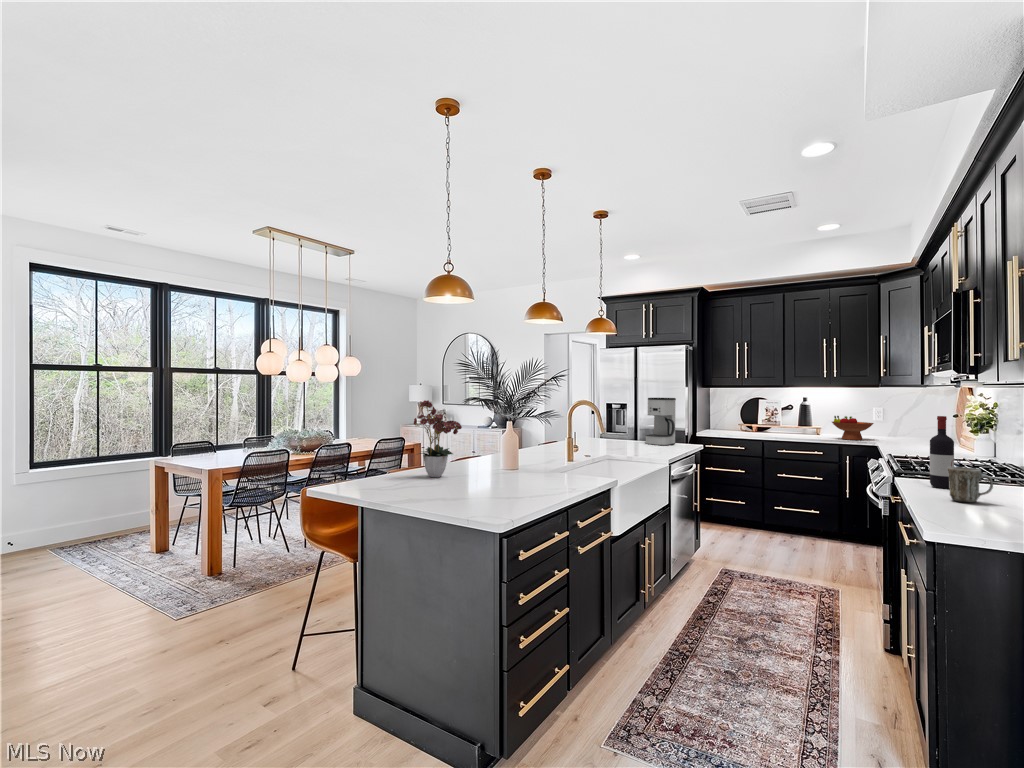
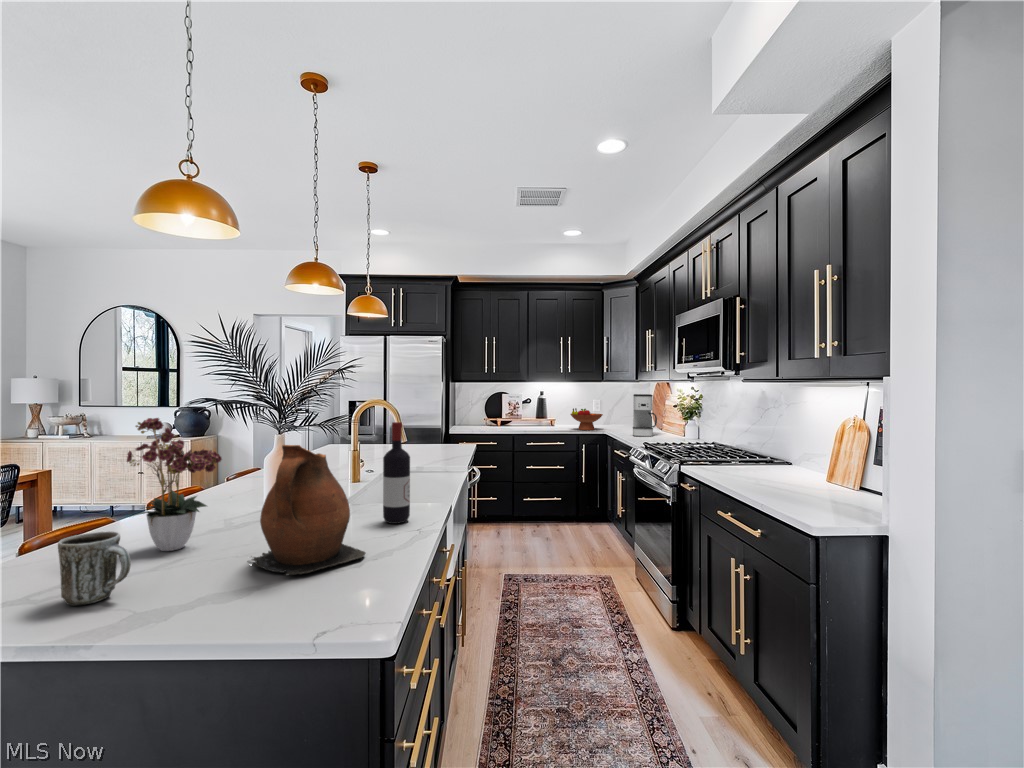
coffee maker: present [646,398,676,446] -> present [633,394,657,437]
ceramic pitcher: none [463,416,529,492] -> present [252,445,366,575]
wine bottle: present [930,416,954,488] -> present [383,422,410,524]
mug: present [948,467,993,502] -> present [58,531,131,606]

